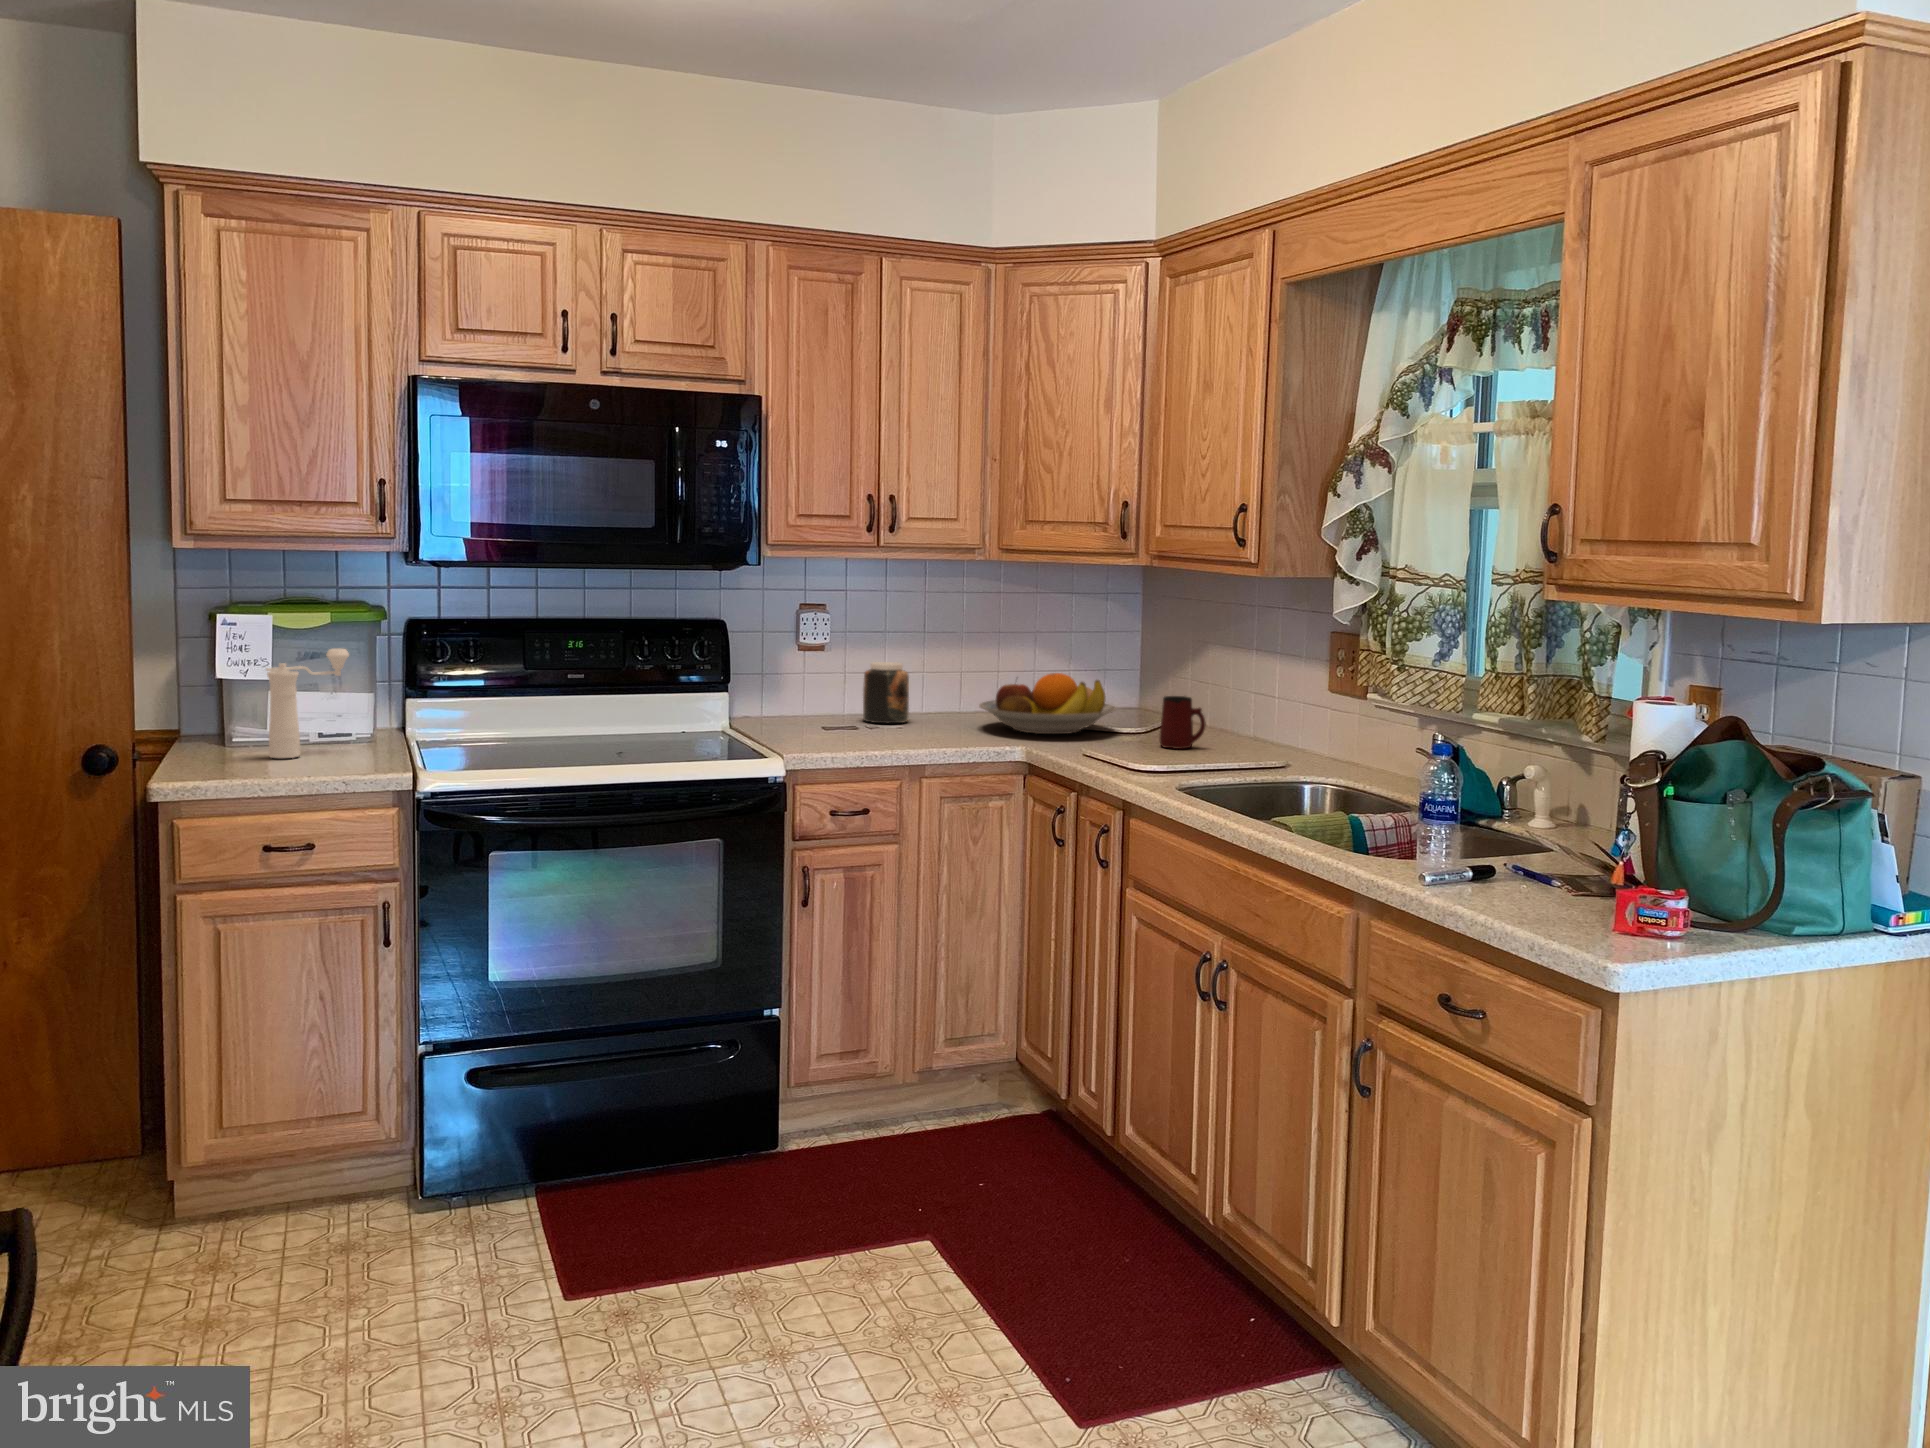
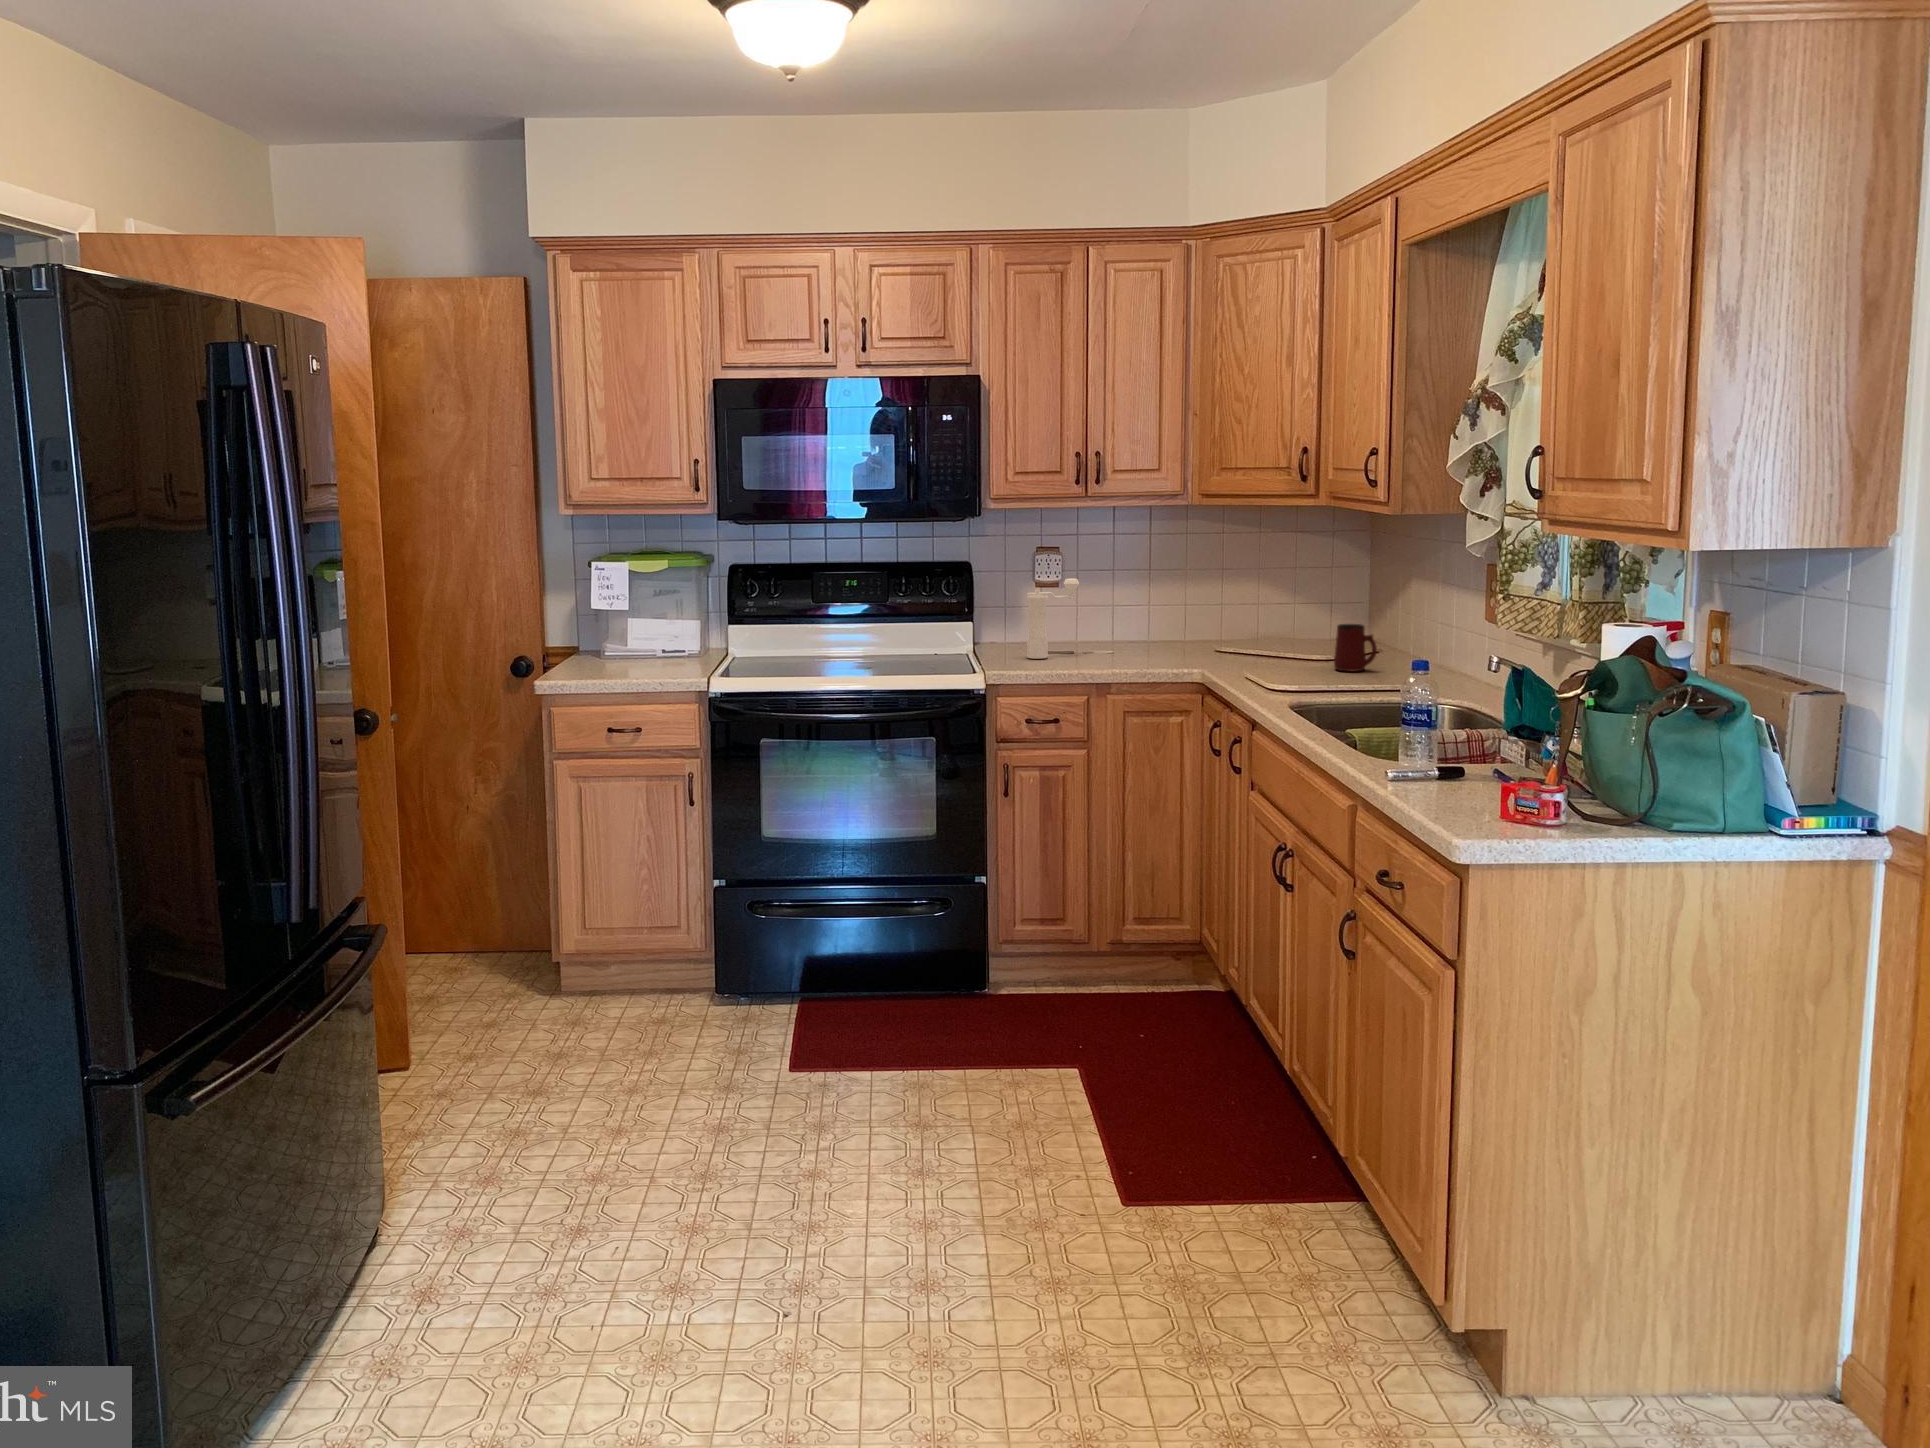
pepper mill: present [266,649,349,758] -> present [1027,579,1079,659]
jar: present [863,662,909,723] -> none [1090,594,1128,647]
fruit bowl: present [979,673,1116,734] -> none [1183,603,1308,657]

